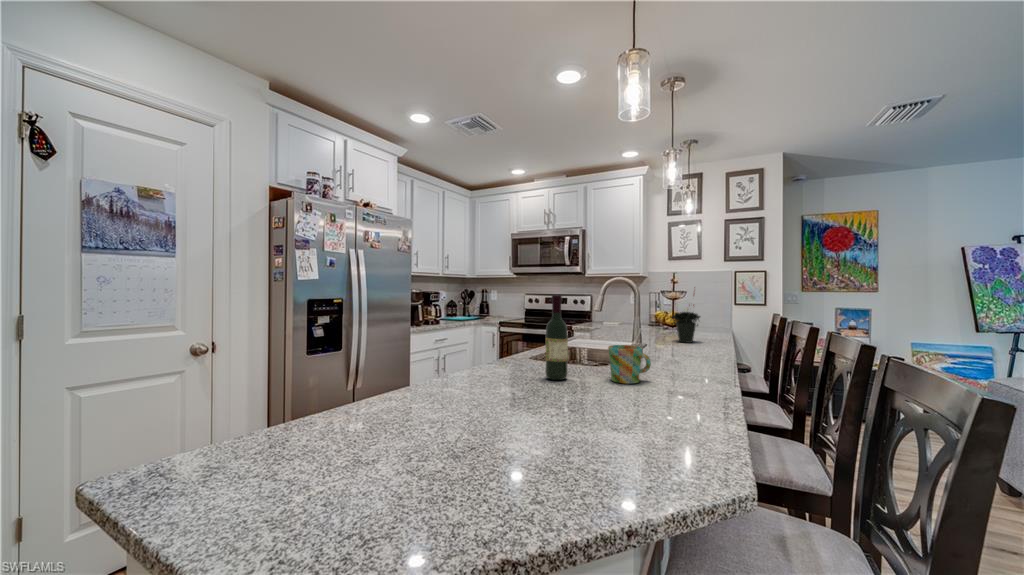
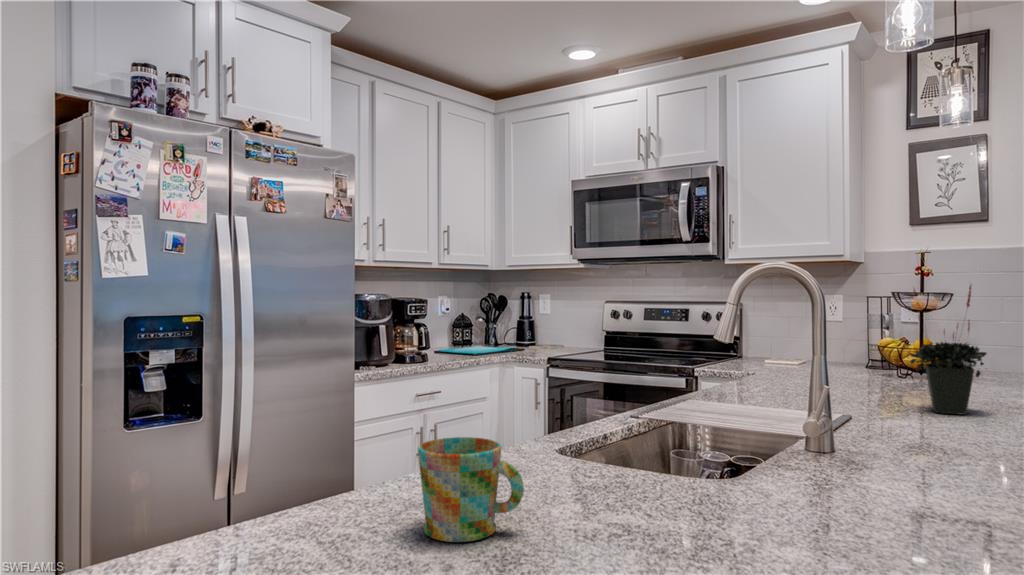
wine bottle: present [545,295,568,380] -> none [571,313,626,525]
mug: present [608,345,651,384] -> present [418,437,524,542]

